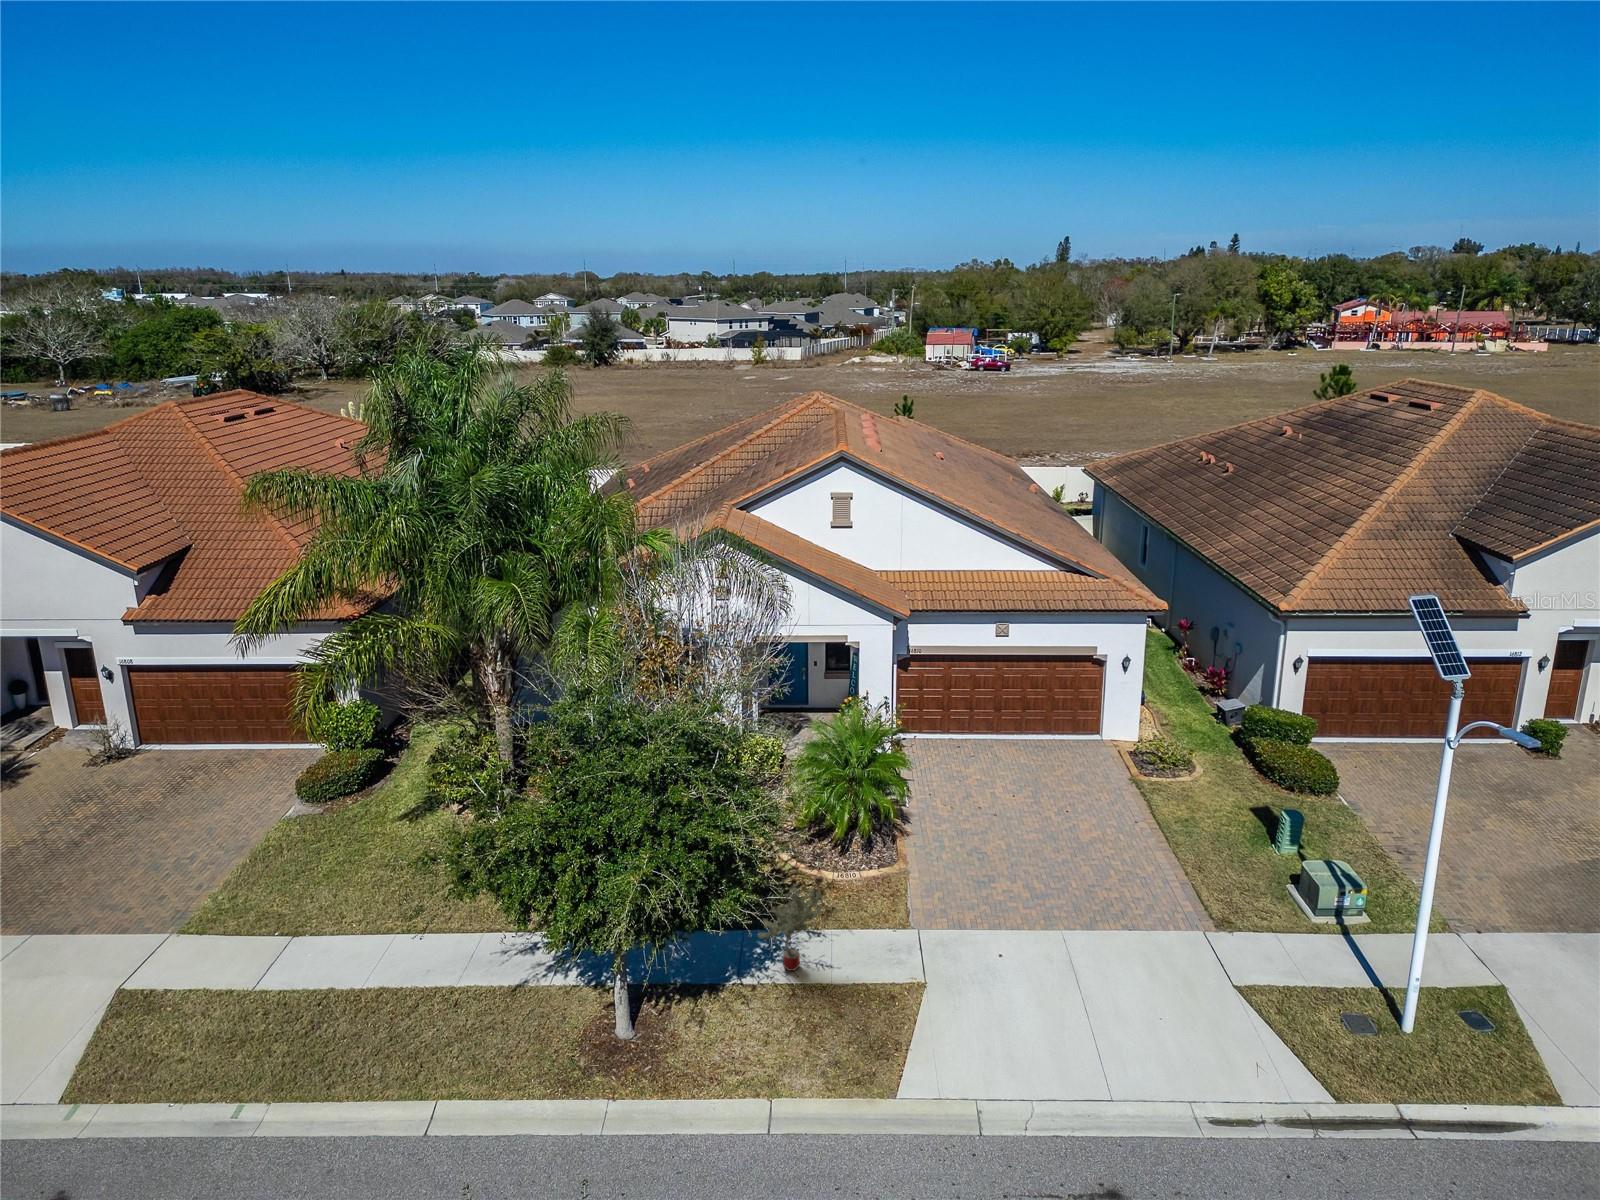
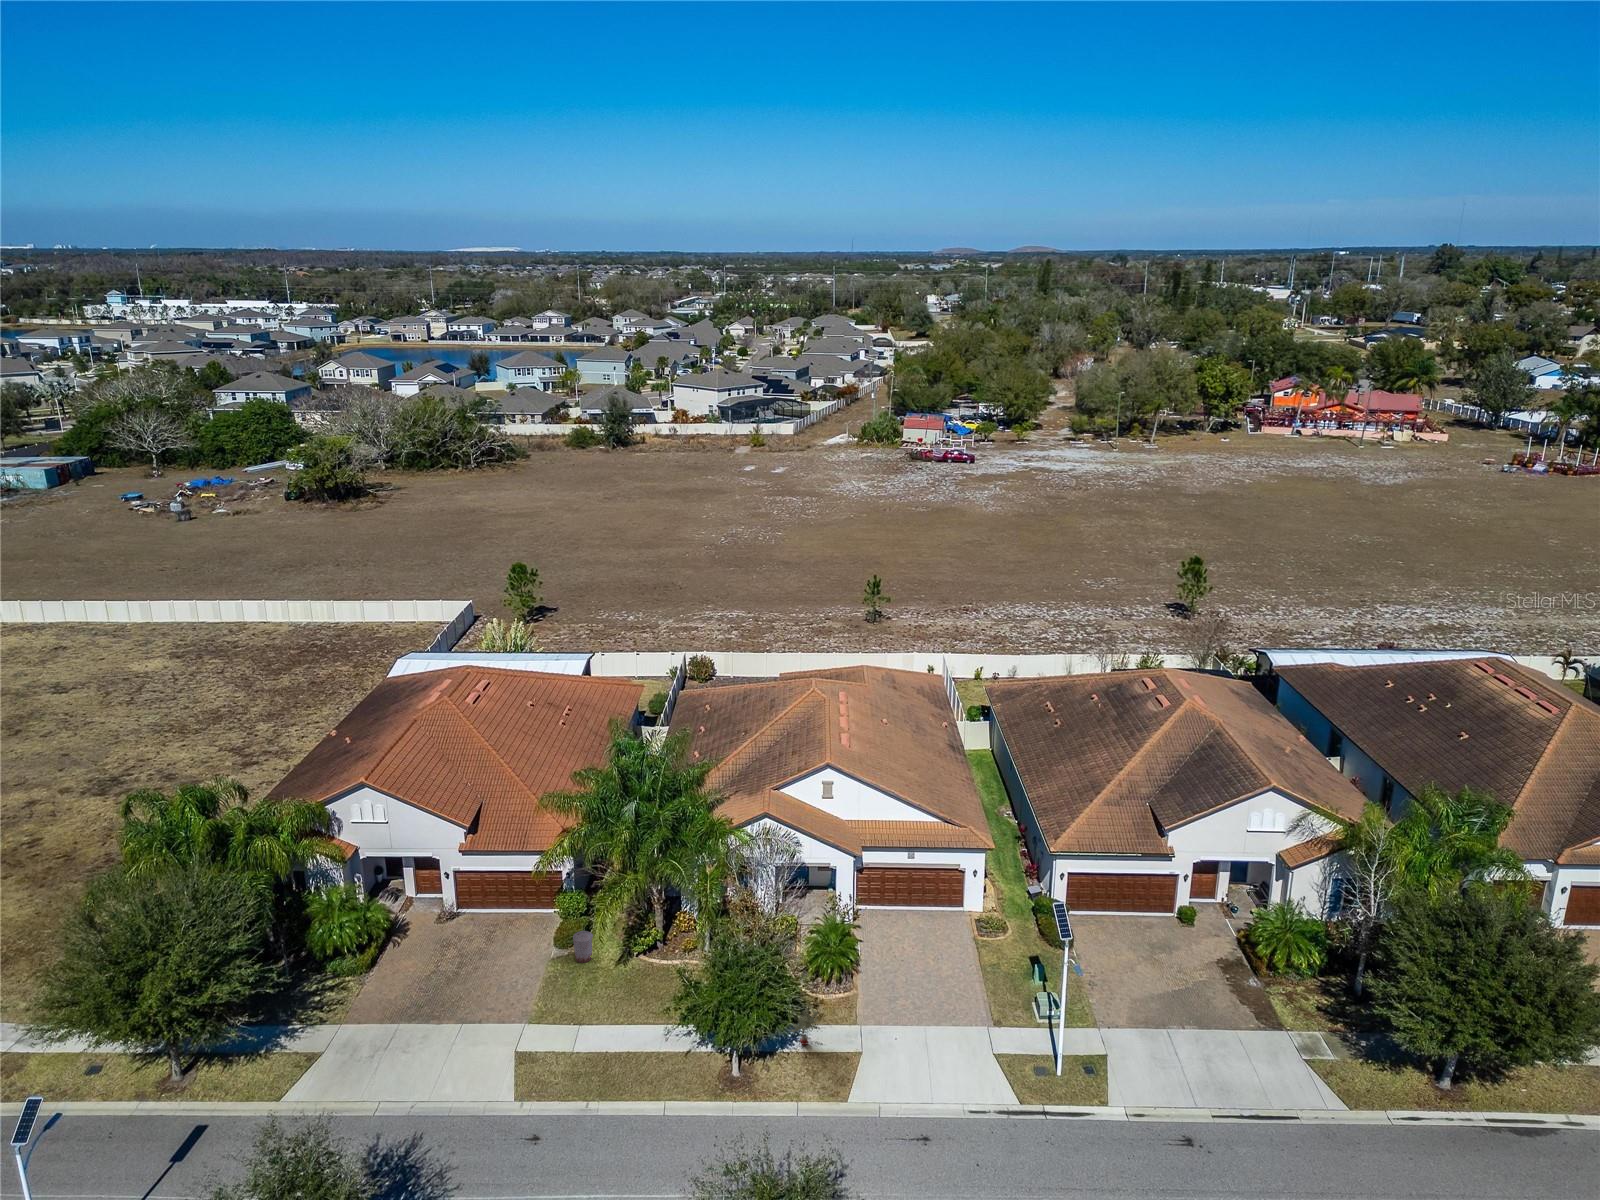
trash can: none [322,761,367,824] -> present [573,931,593,963]

